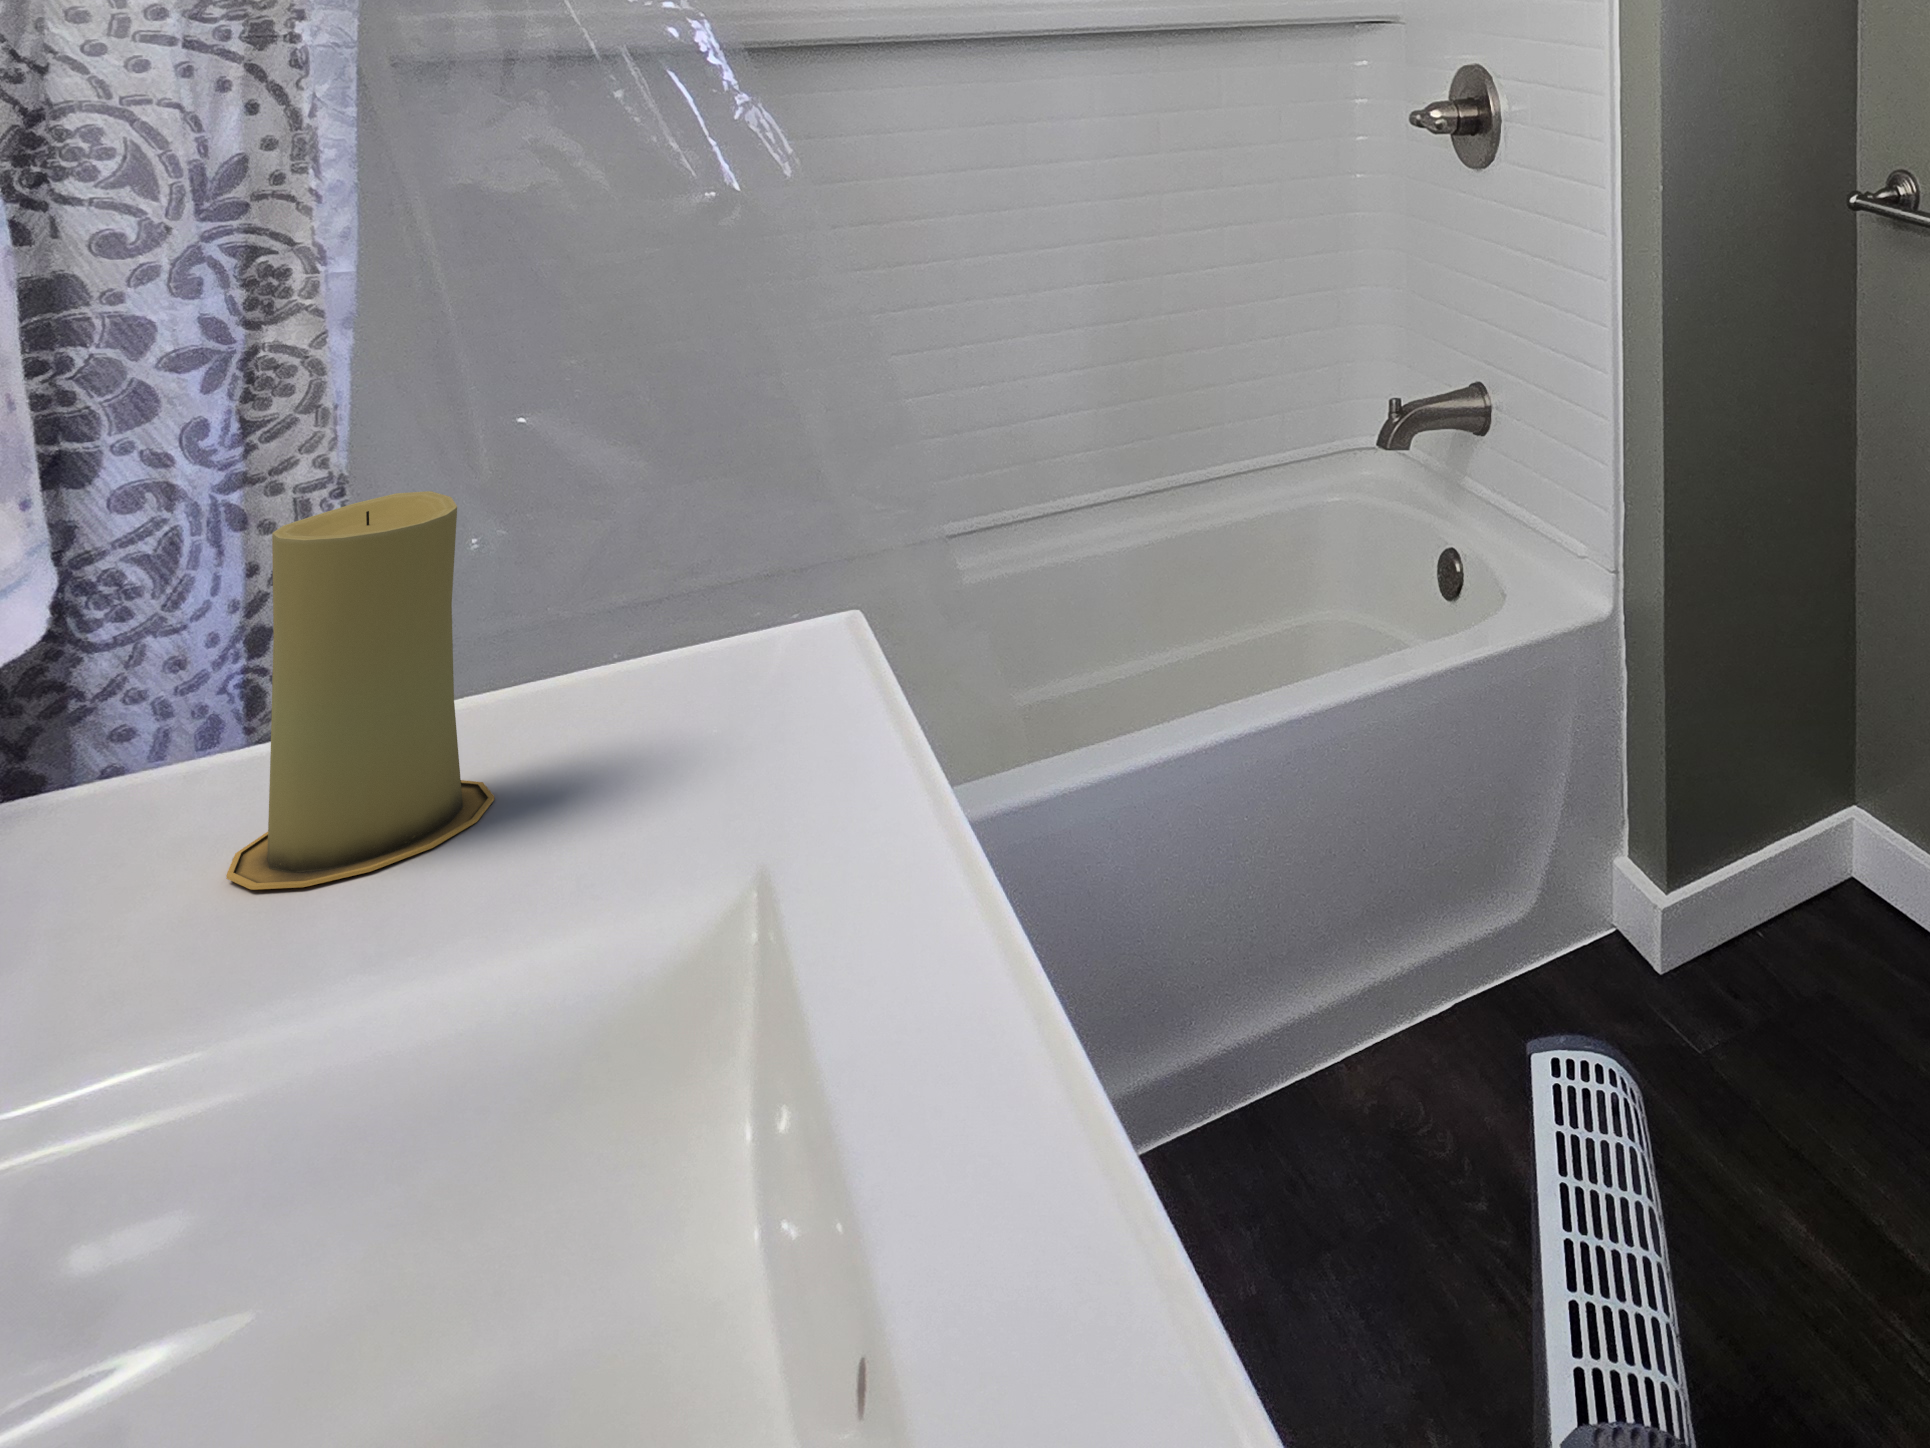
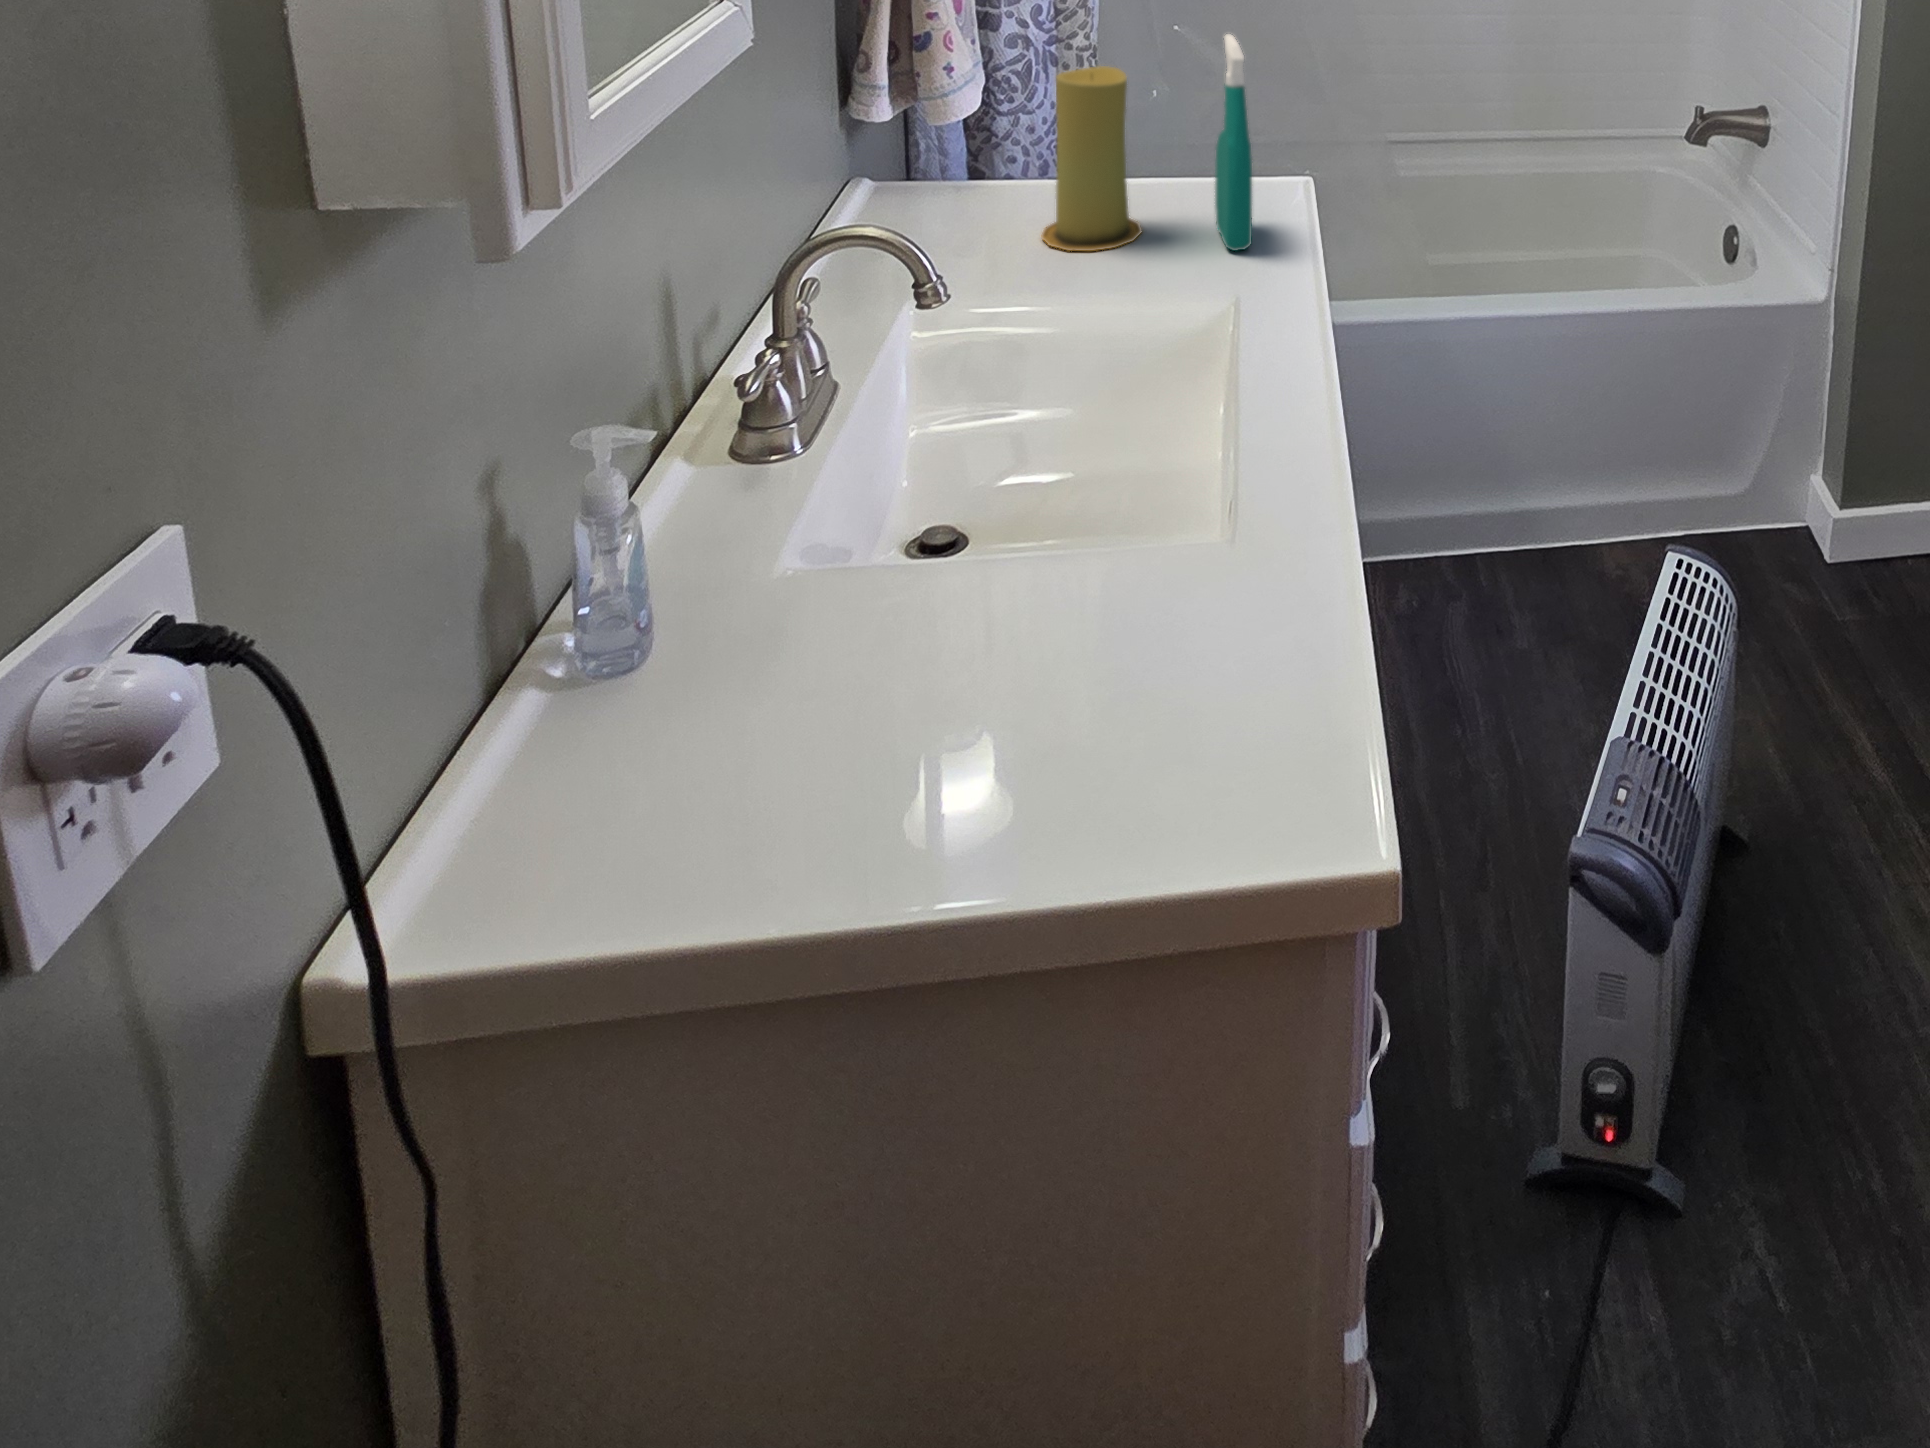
spray bottle: none [666,384,761,782] -> present [1215,34,1252,251]

